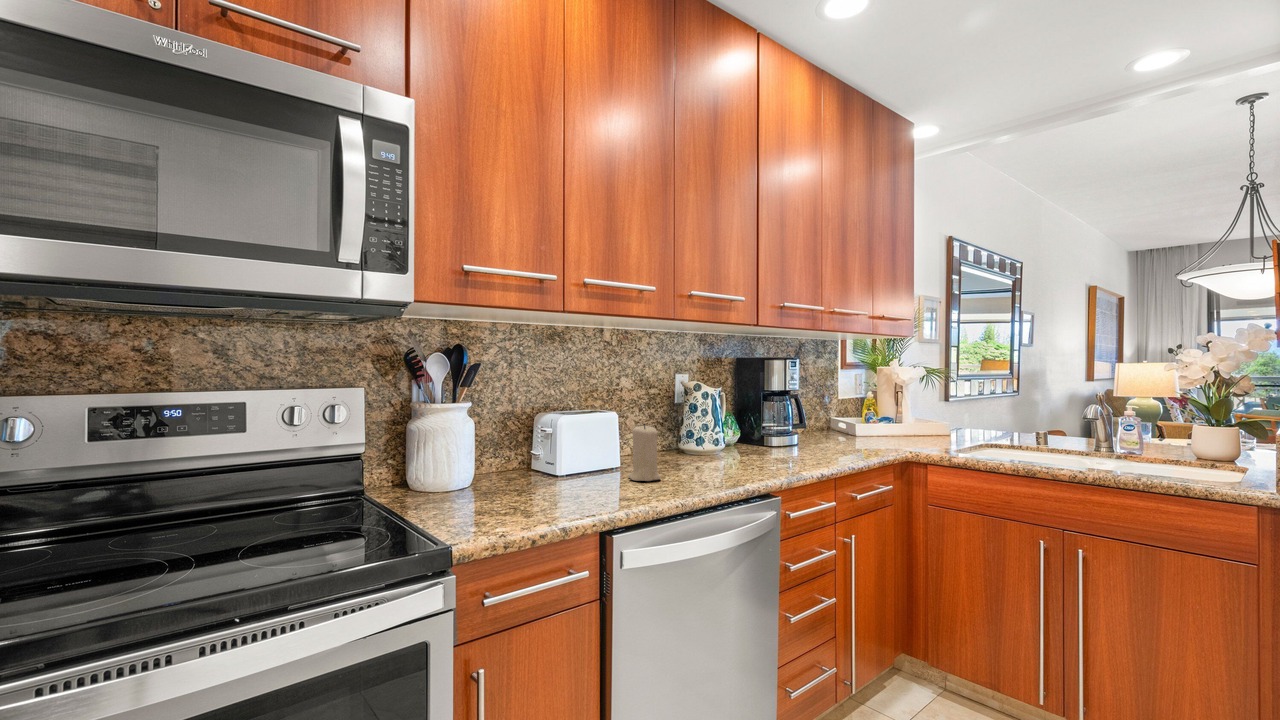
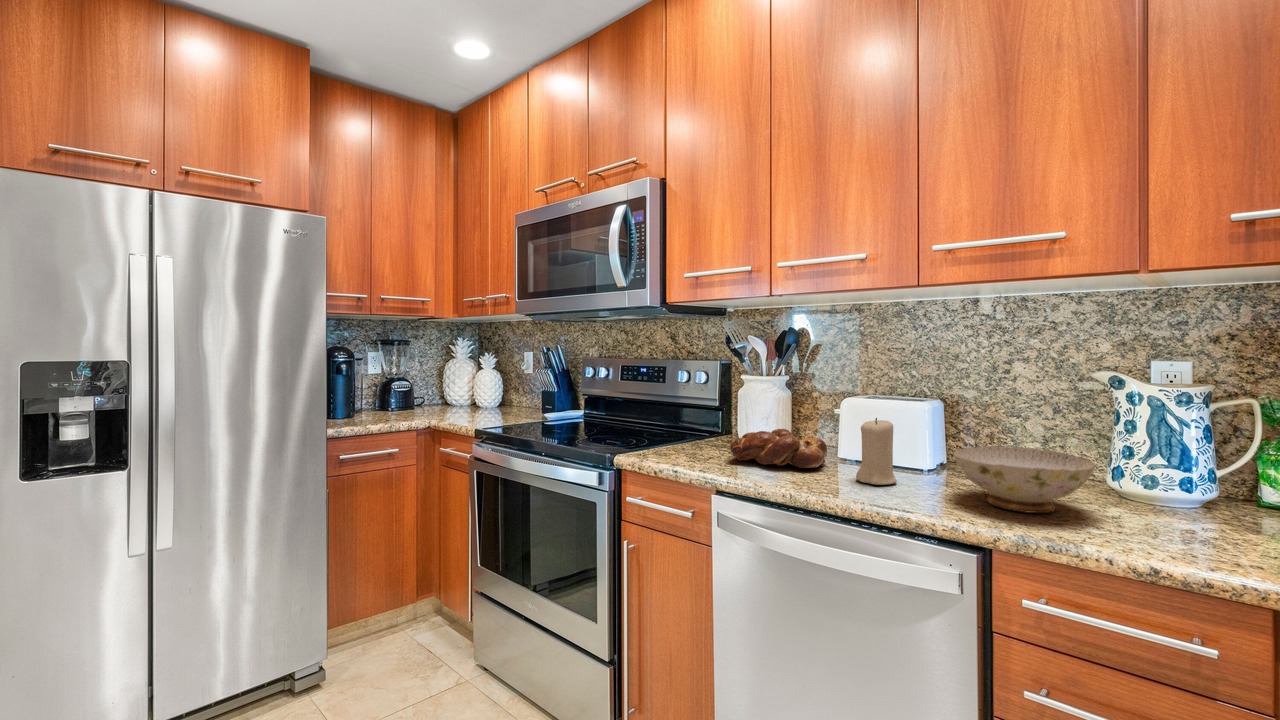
ceramic bowl: none [675,431,749,470] -> present [954,446,1096,513]
bread loaf: none [506,454,606,501] -> present [730,429,827,468]

